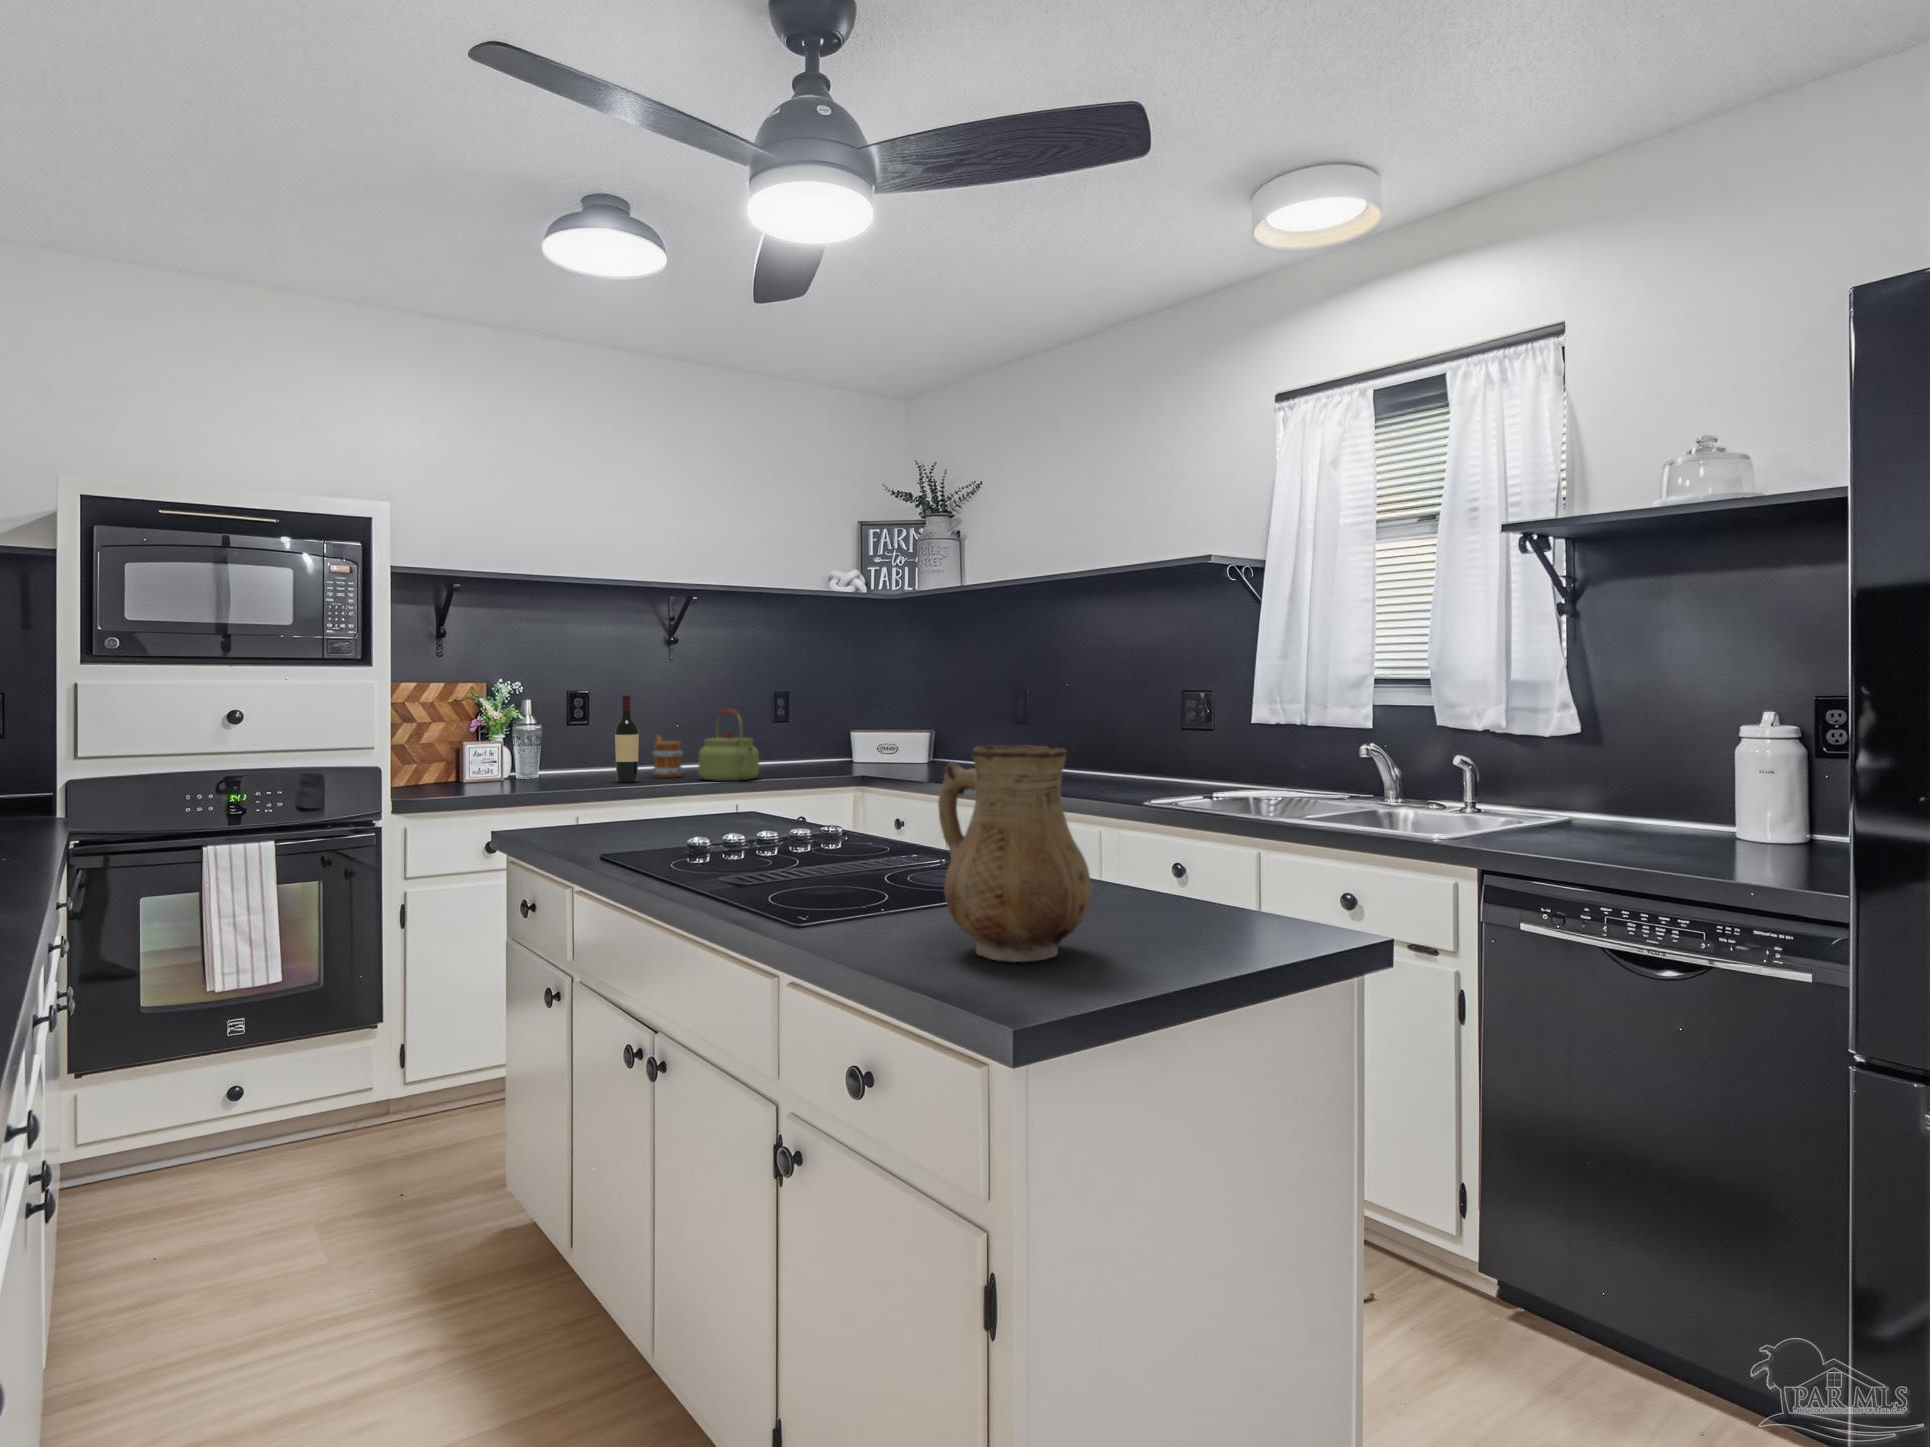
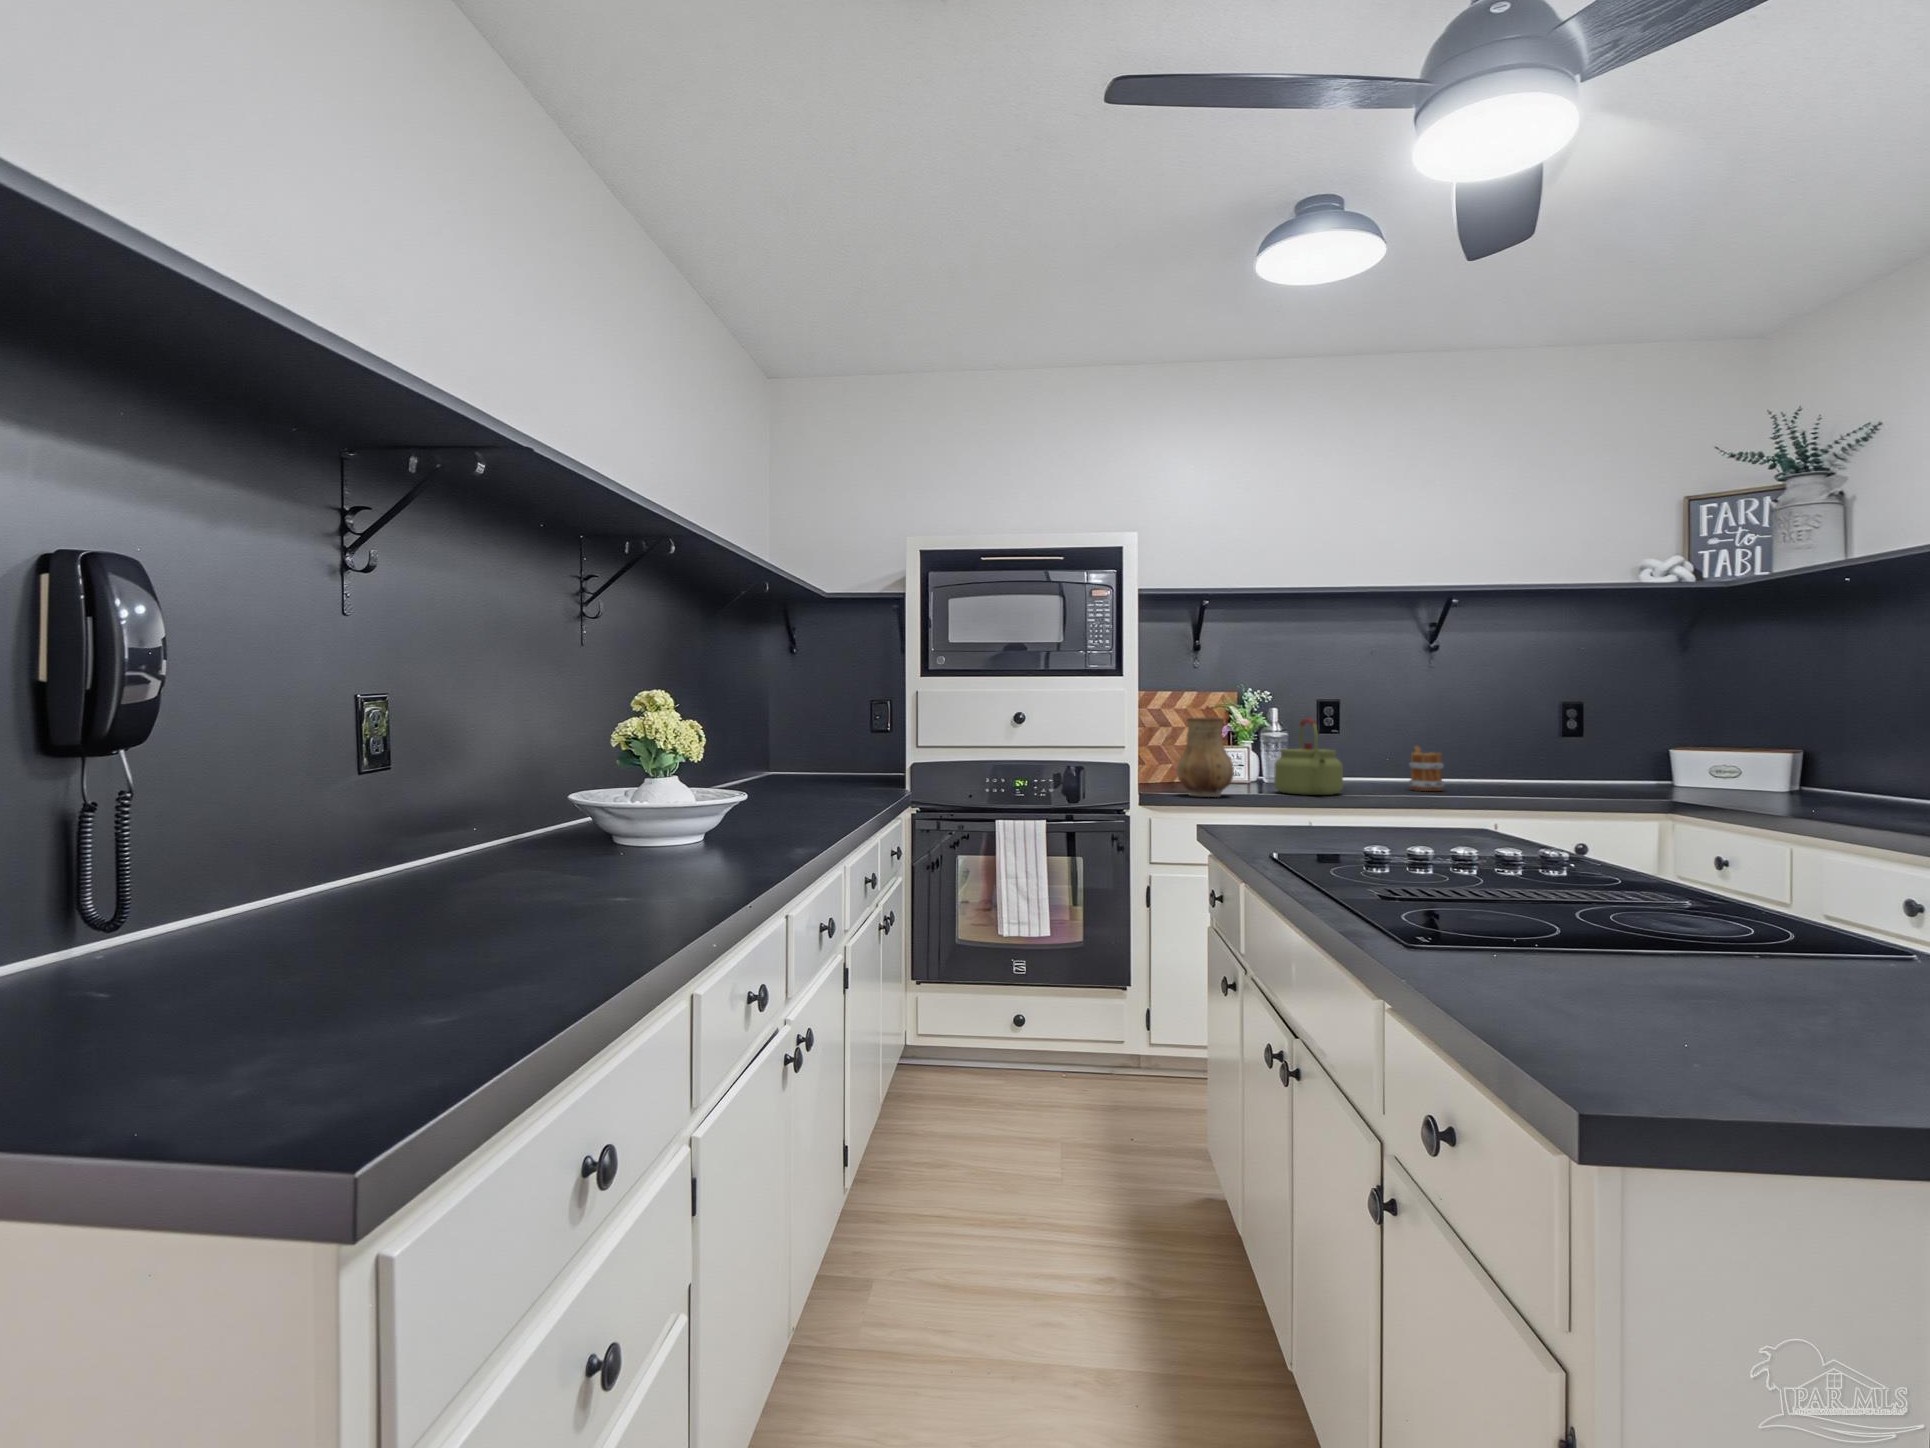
wine bottle: present [615,695,639,783] -> none [1363,703,1389,793]
kettle: present [698,709,759,781] -> present [1274,718,1343,795]
ceramic pitcher: present [938,745,1091,962] -> present [1177,717,1234,797]

